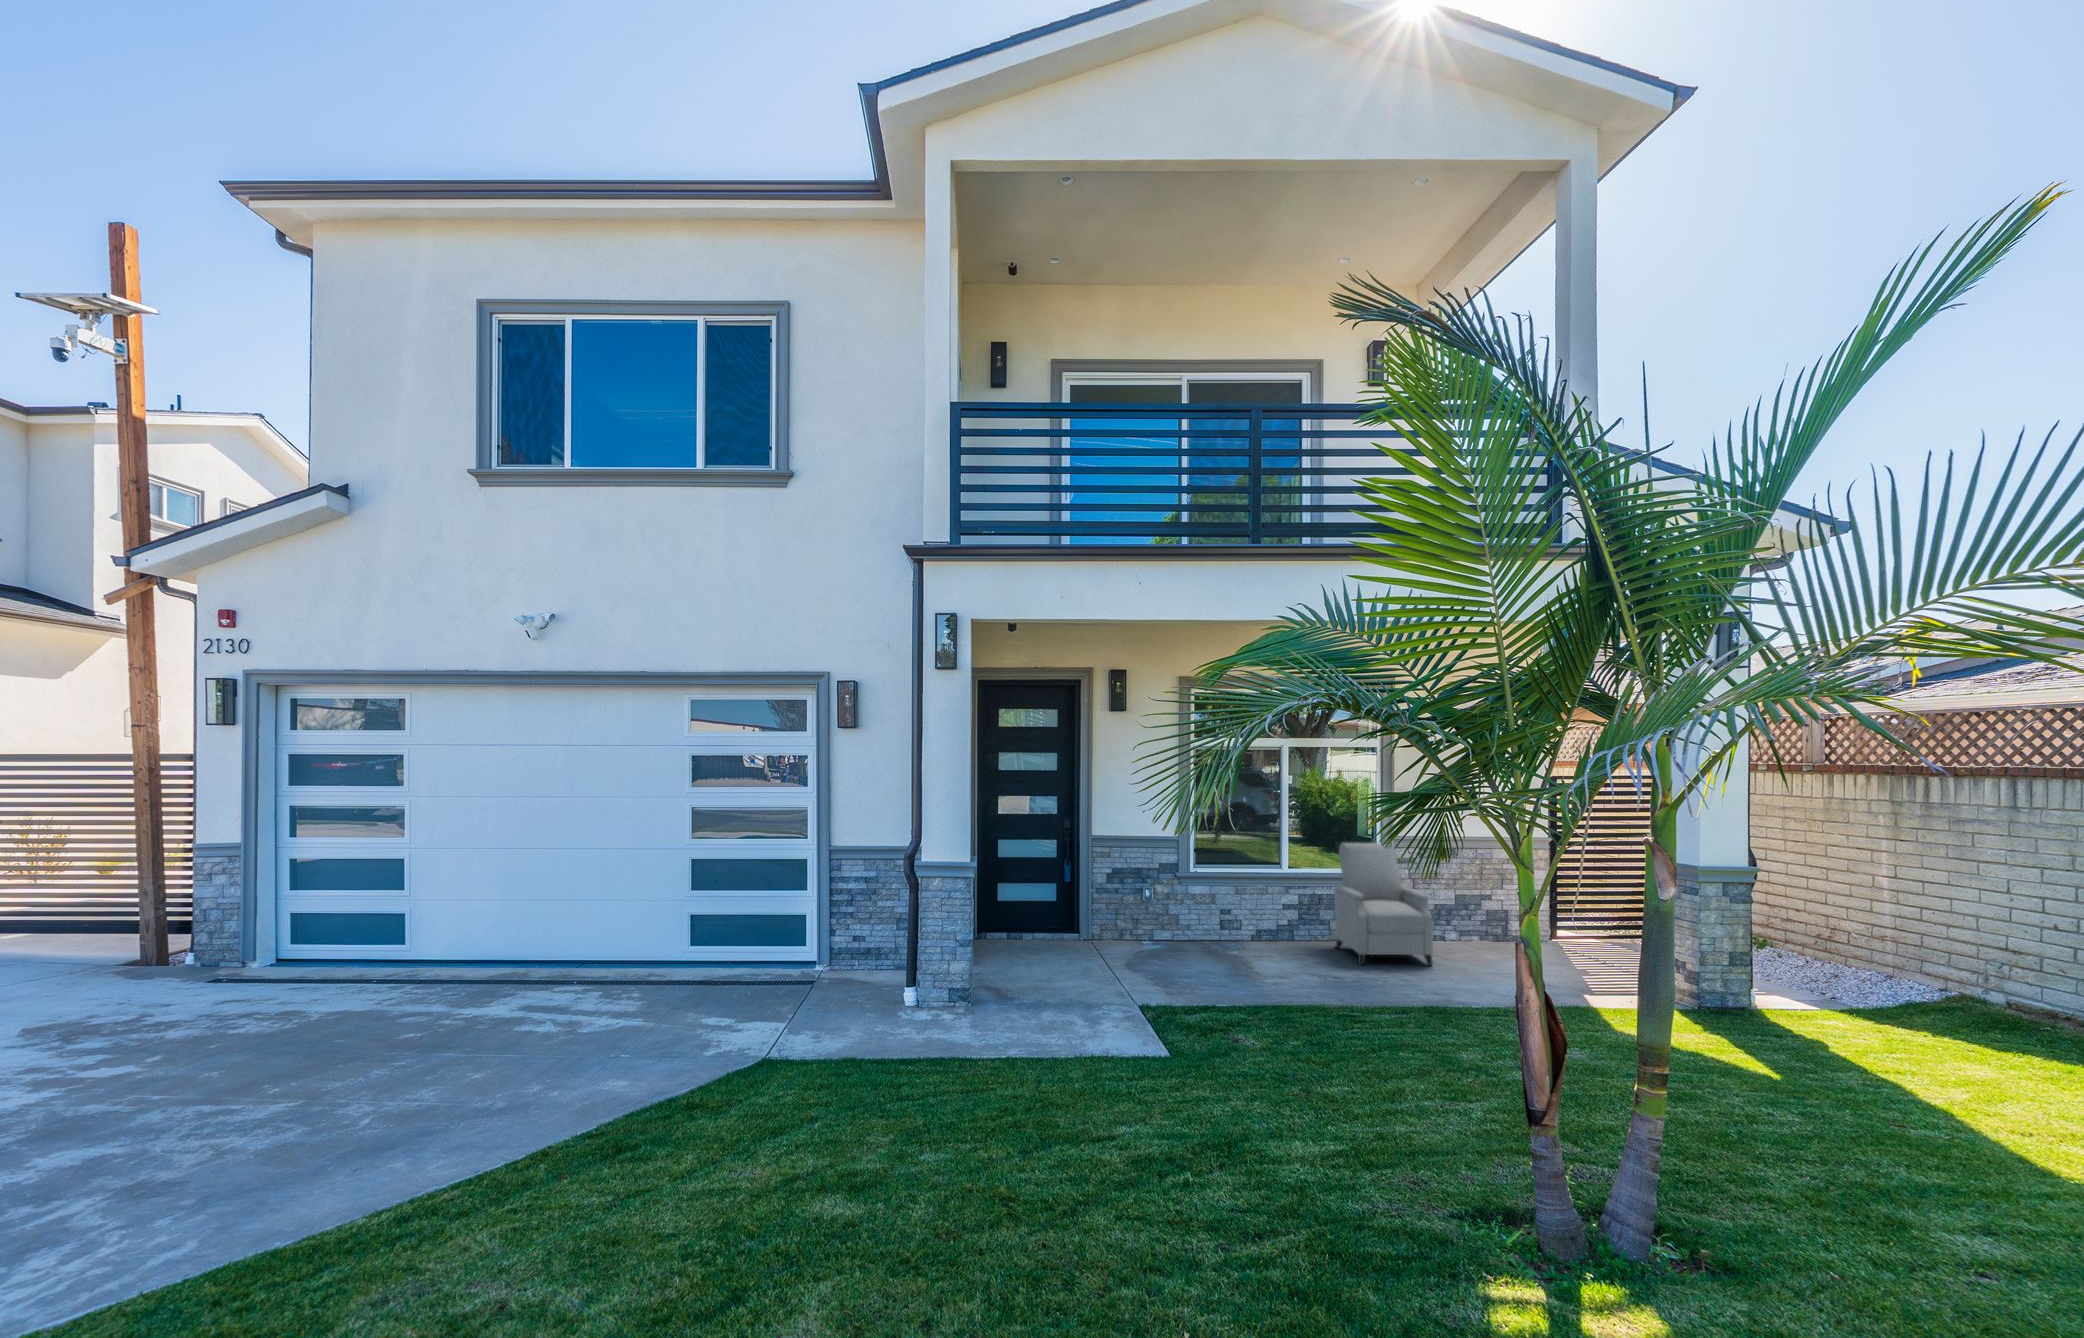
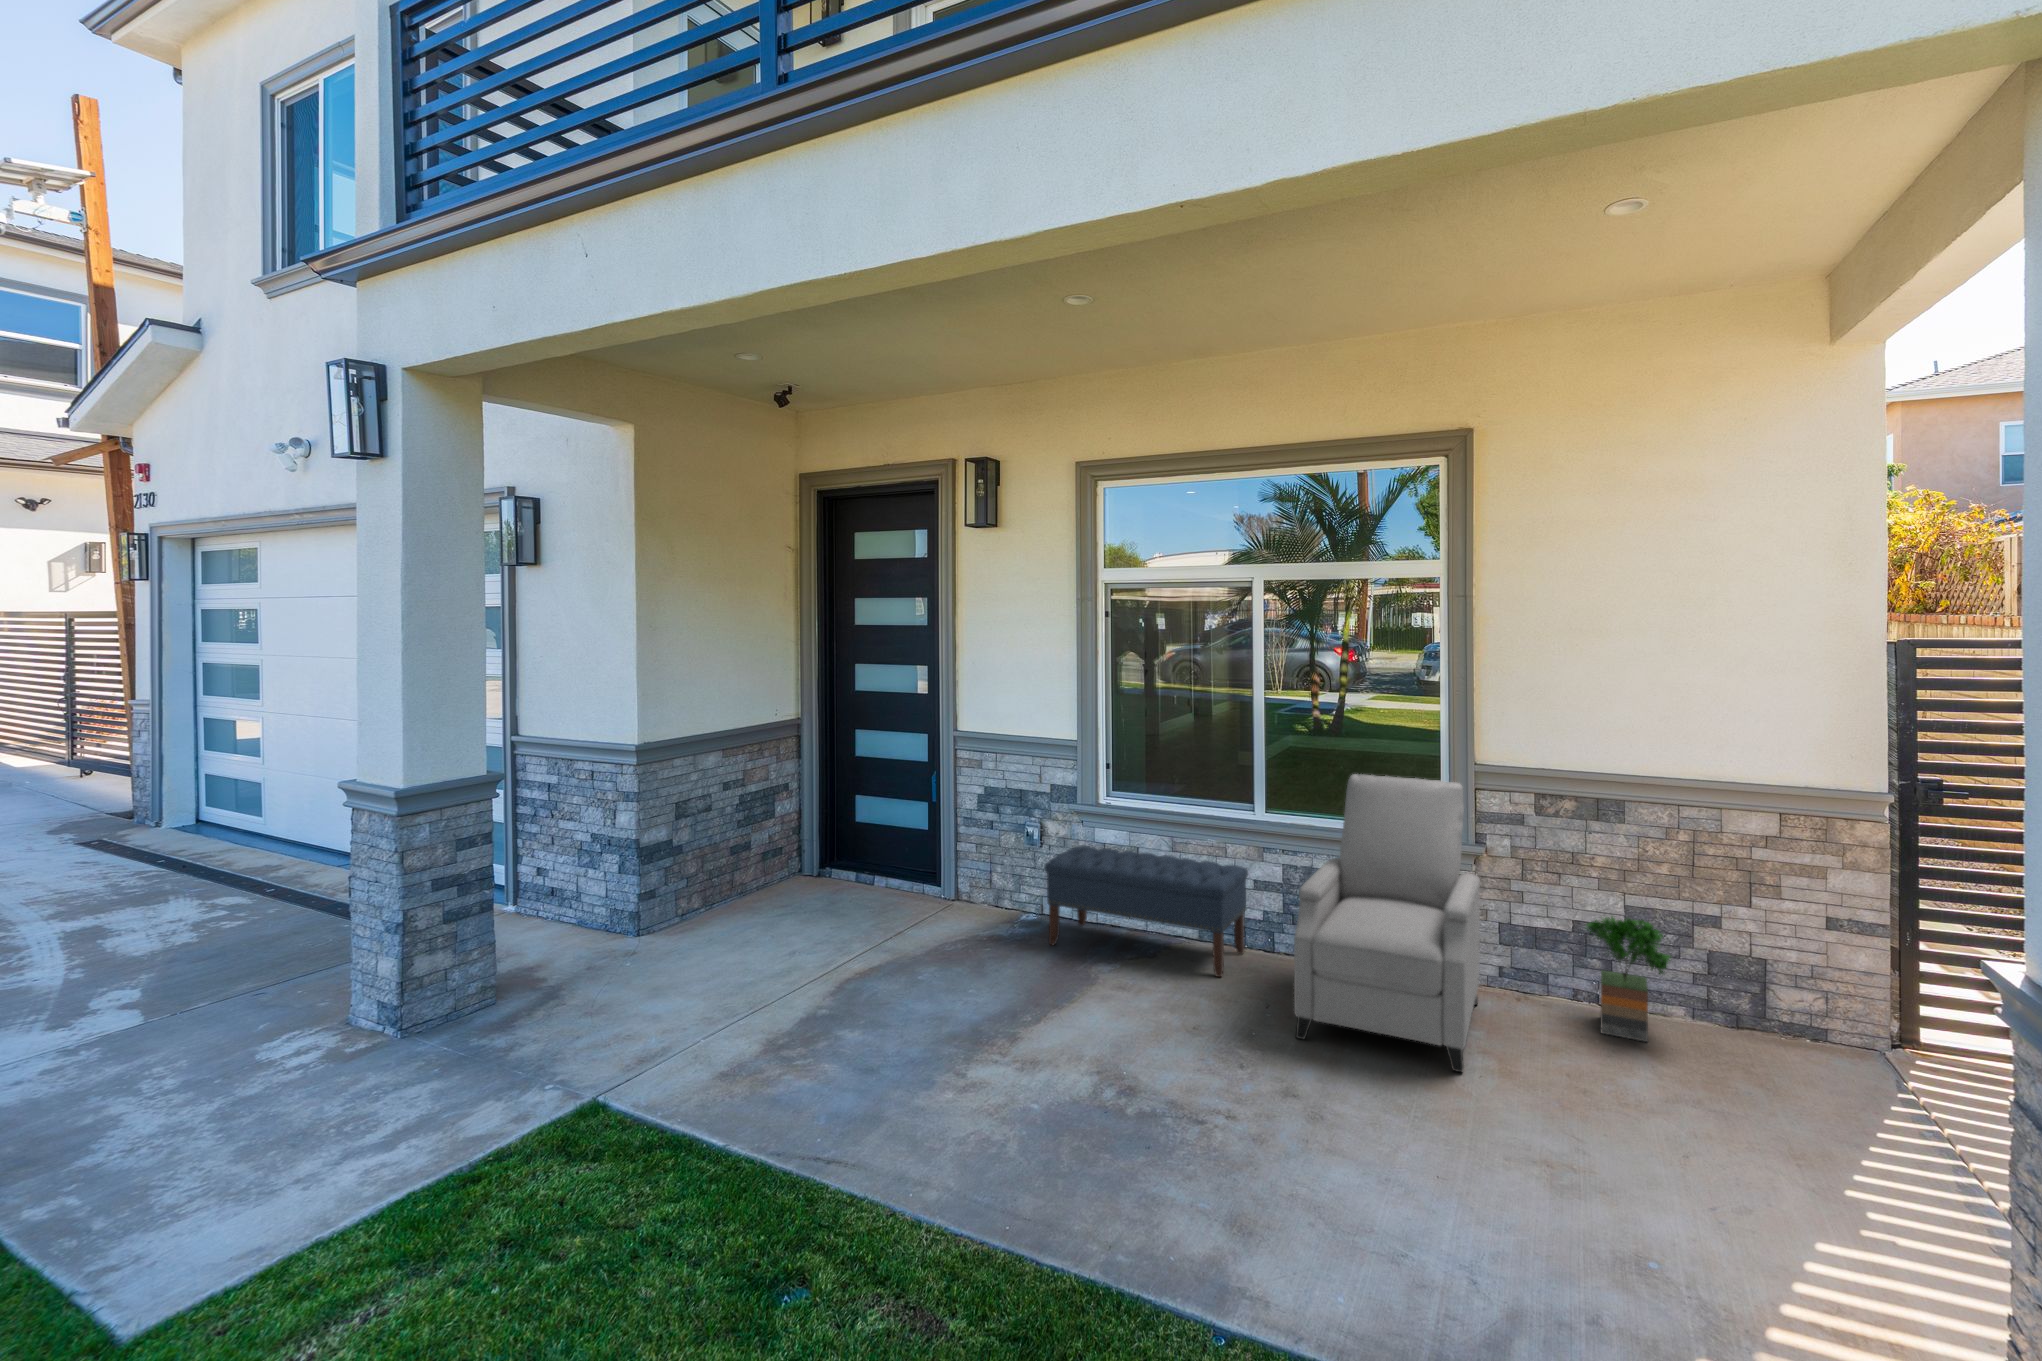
bench: none [1180,896,1293,953] -> present [1045,845,1248,977]
potted tree: none [1445,898,1485,951] -> present [1587,917,1670,1042]

